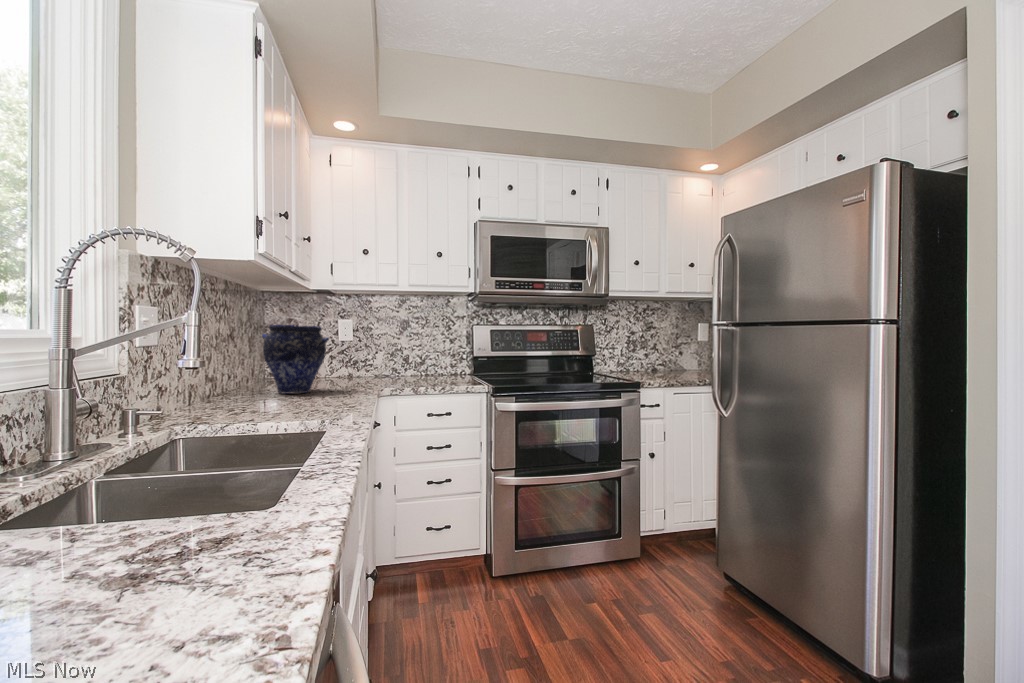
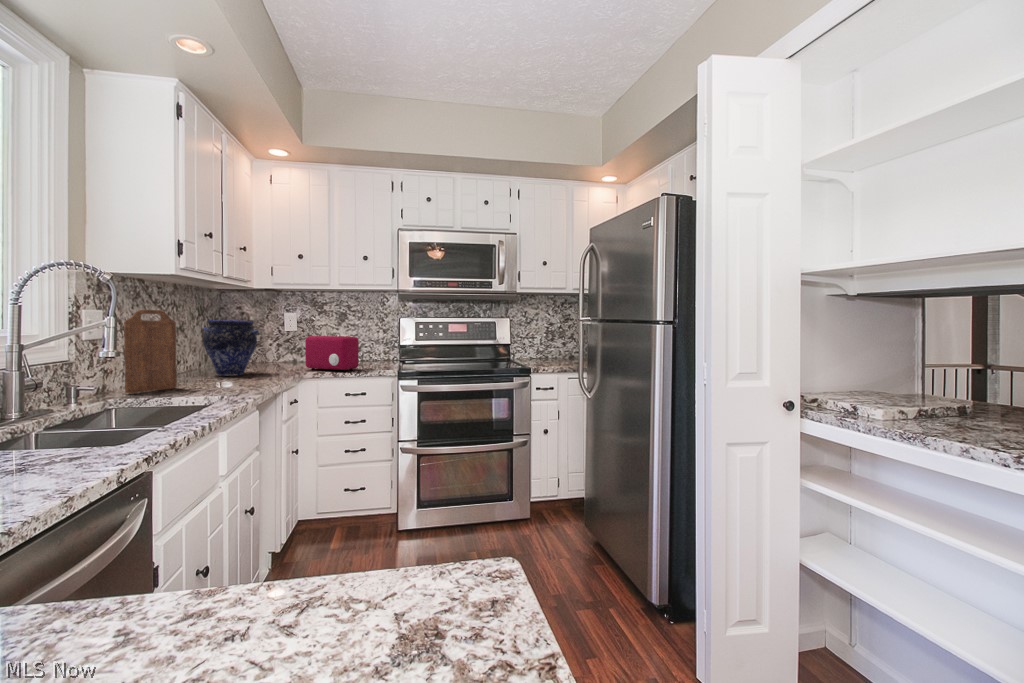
cutting board: none [188,307,248,418] -> present [124,310,177,393]
toaster: none [376,346,439,387] -> present [305,336,359,371]

